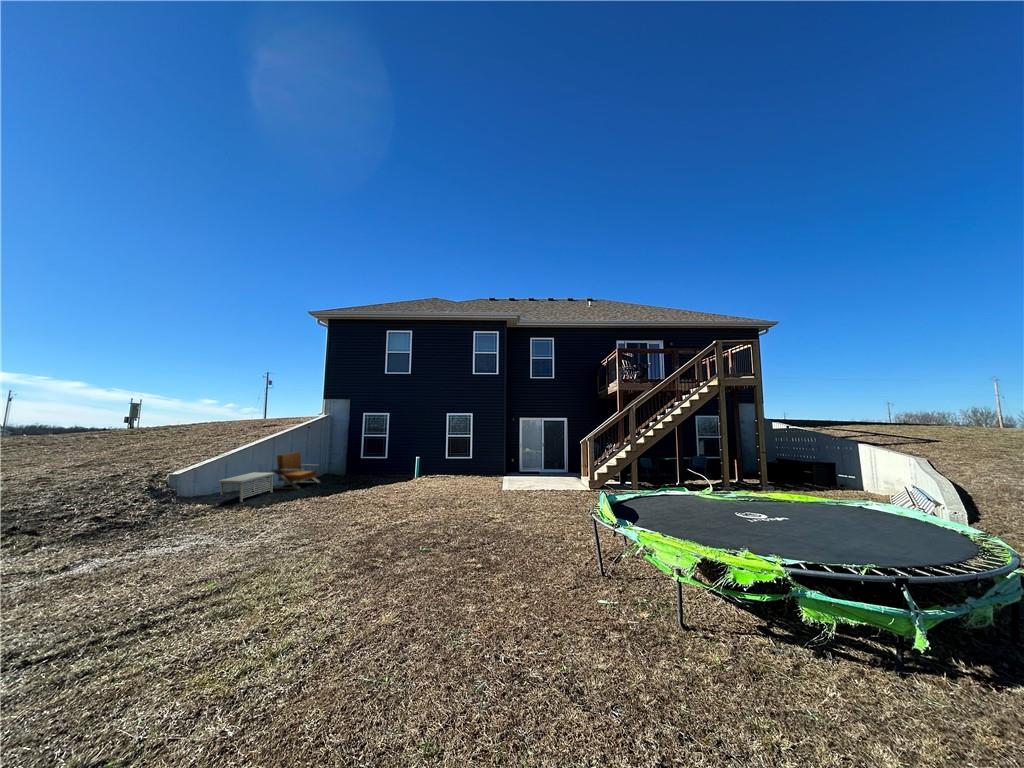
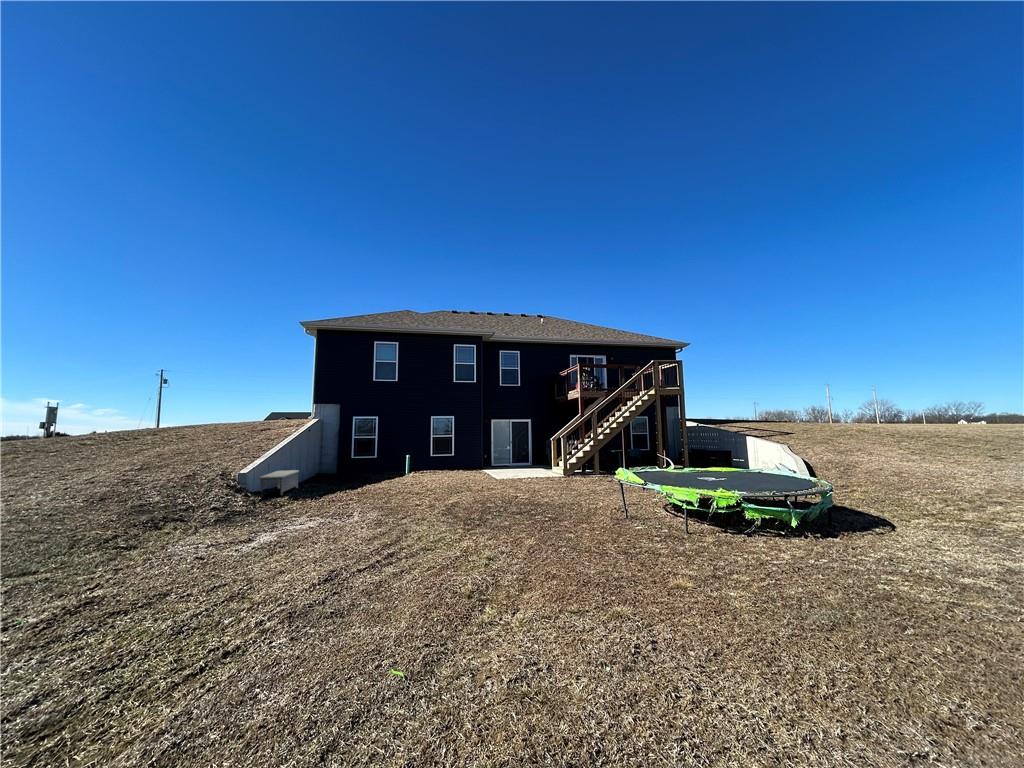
lounge chair: present [272,452,320,489] -> none [290,452,329,485]

